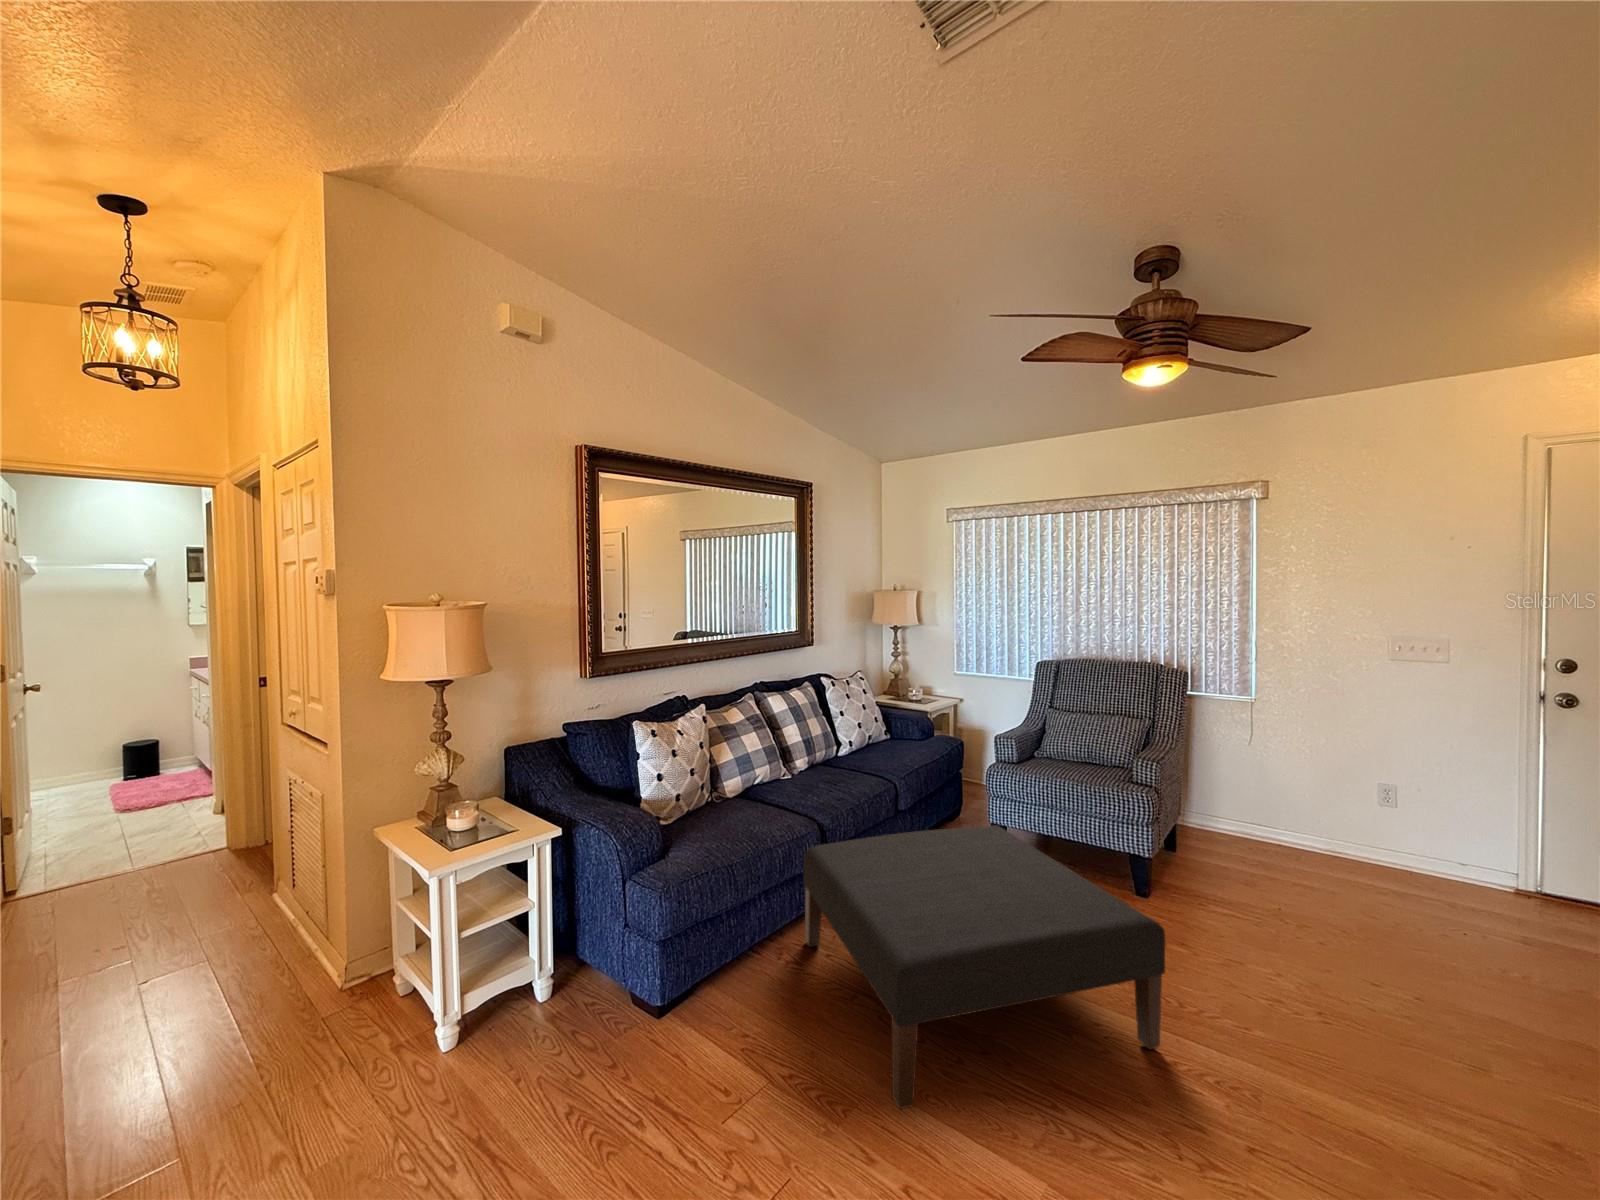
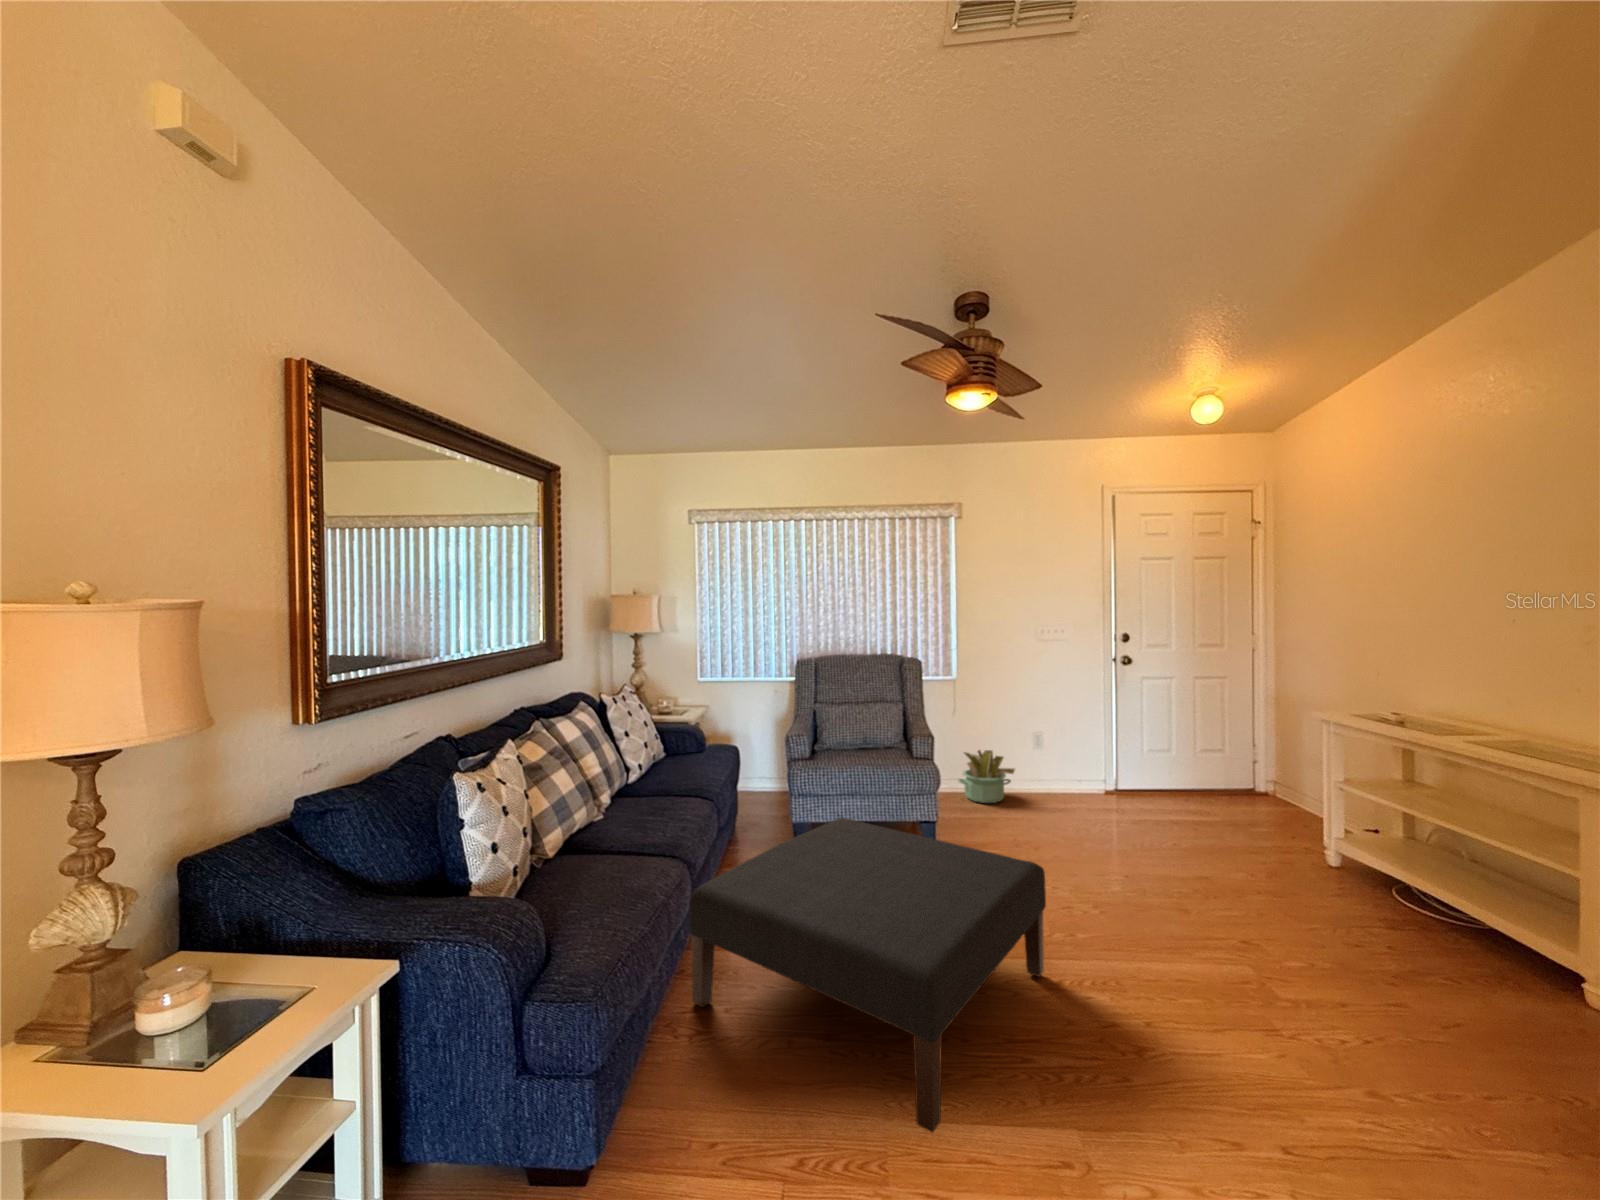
decorative plant: none [1240,794,1330,865] -> present [958,750,1015,803]

